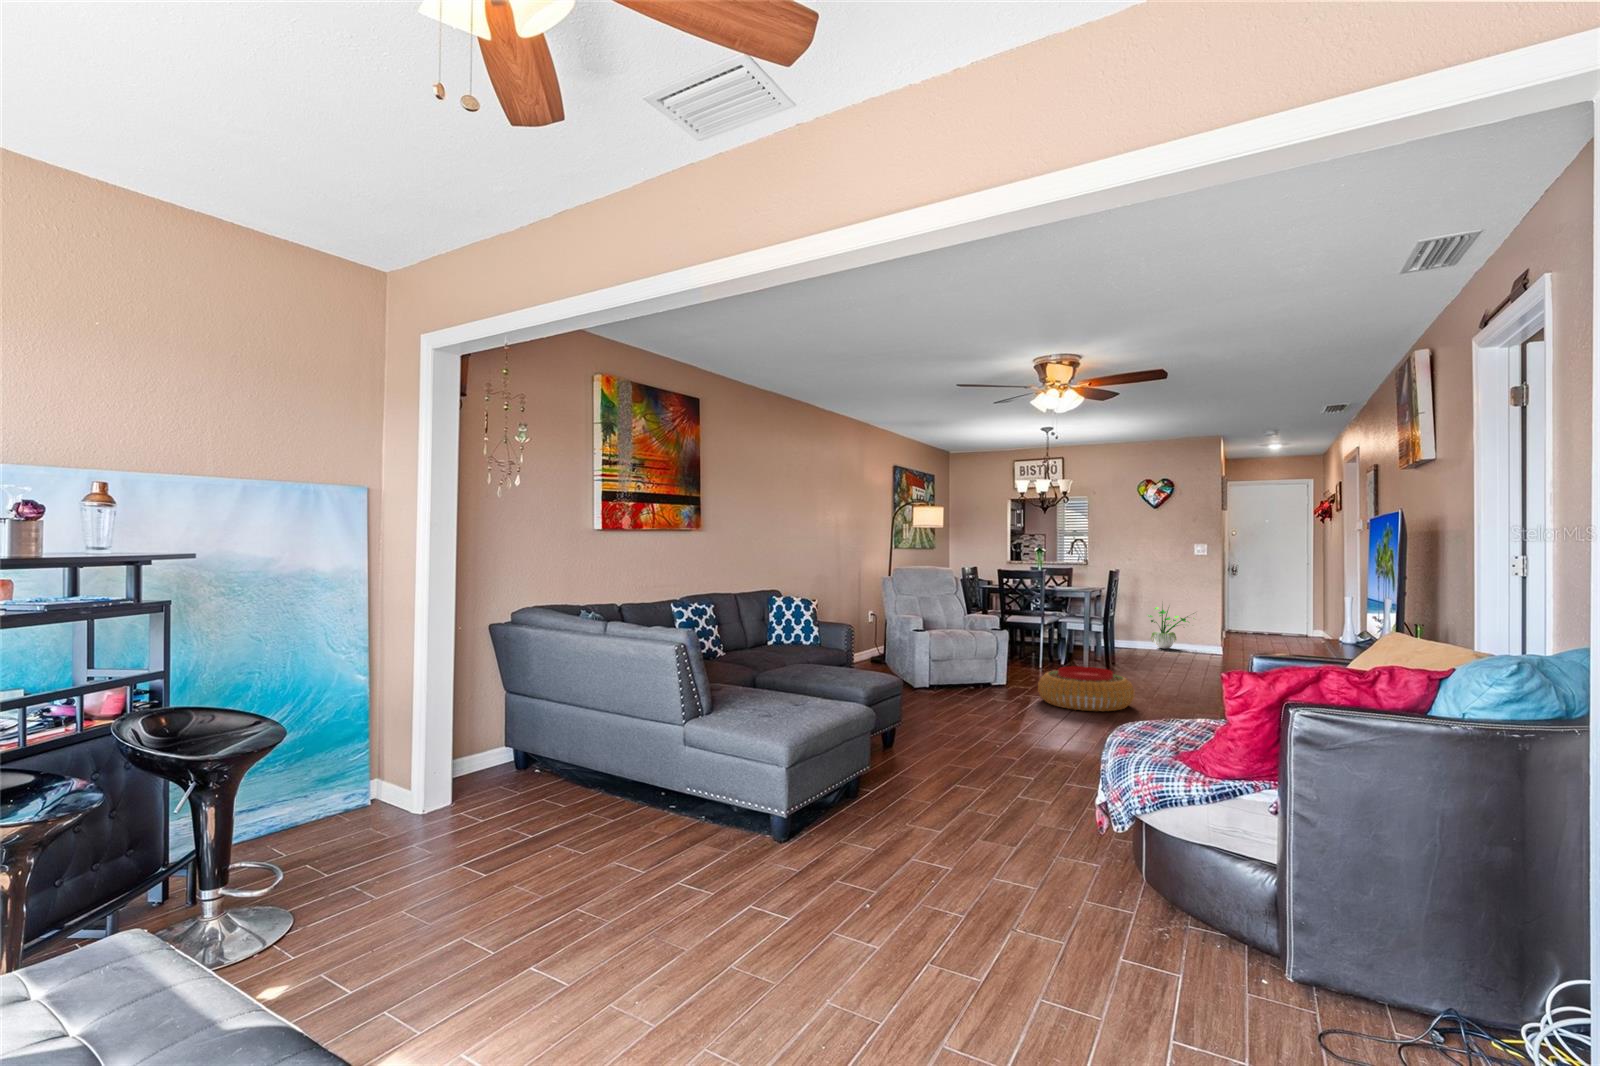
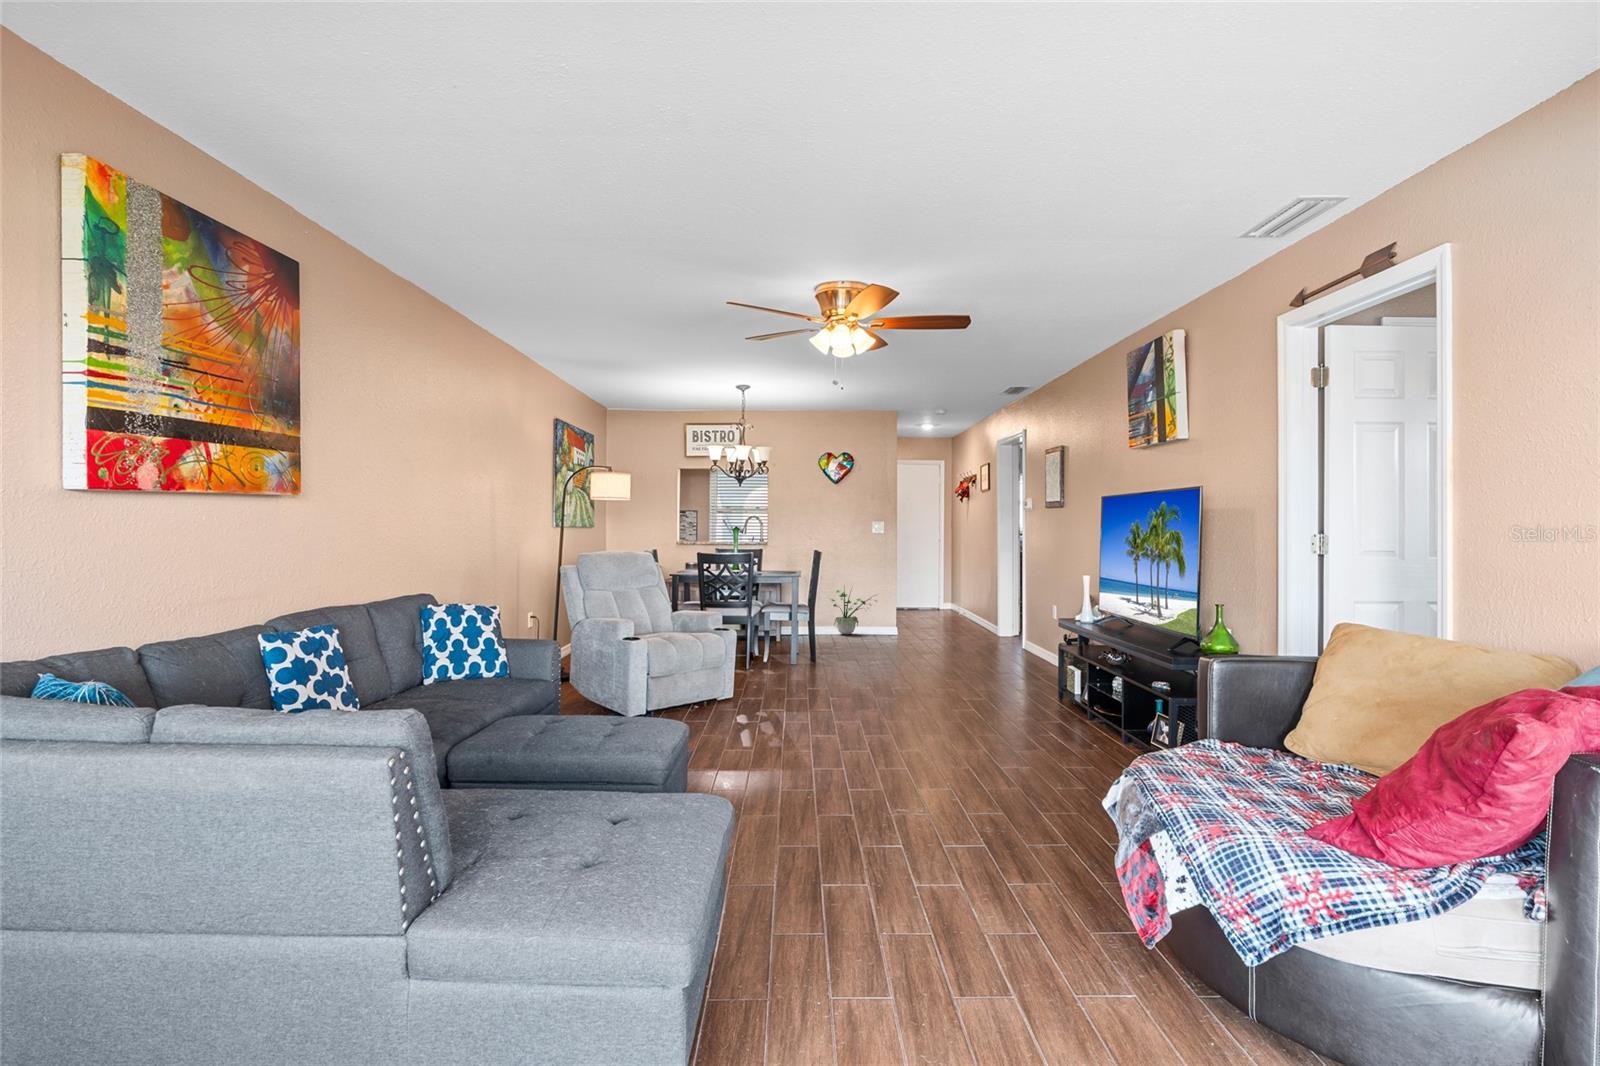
pouf: present [1038,666,1135,711] -> none [791,670,901,727]

